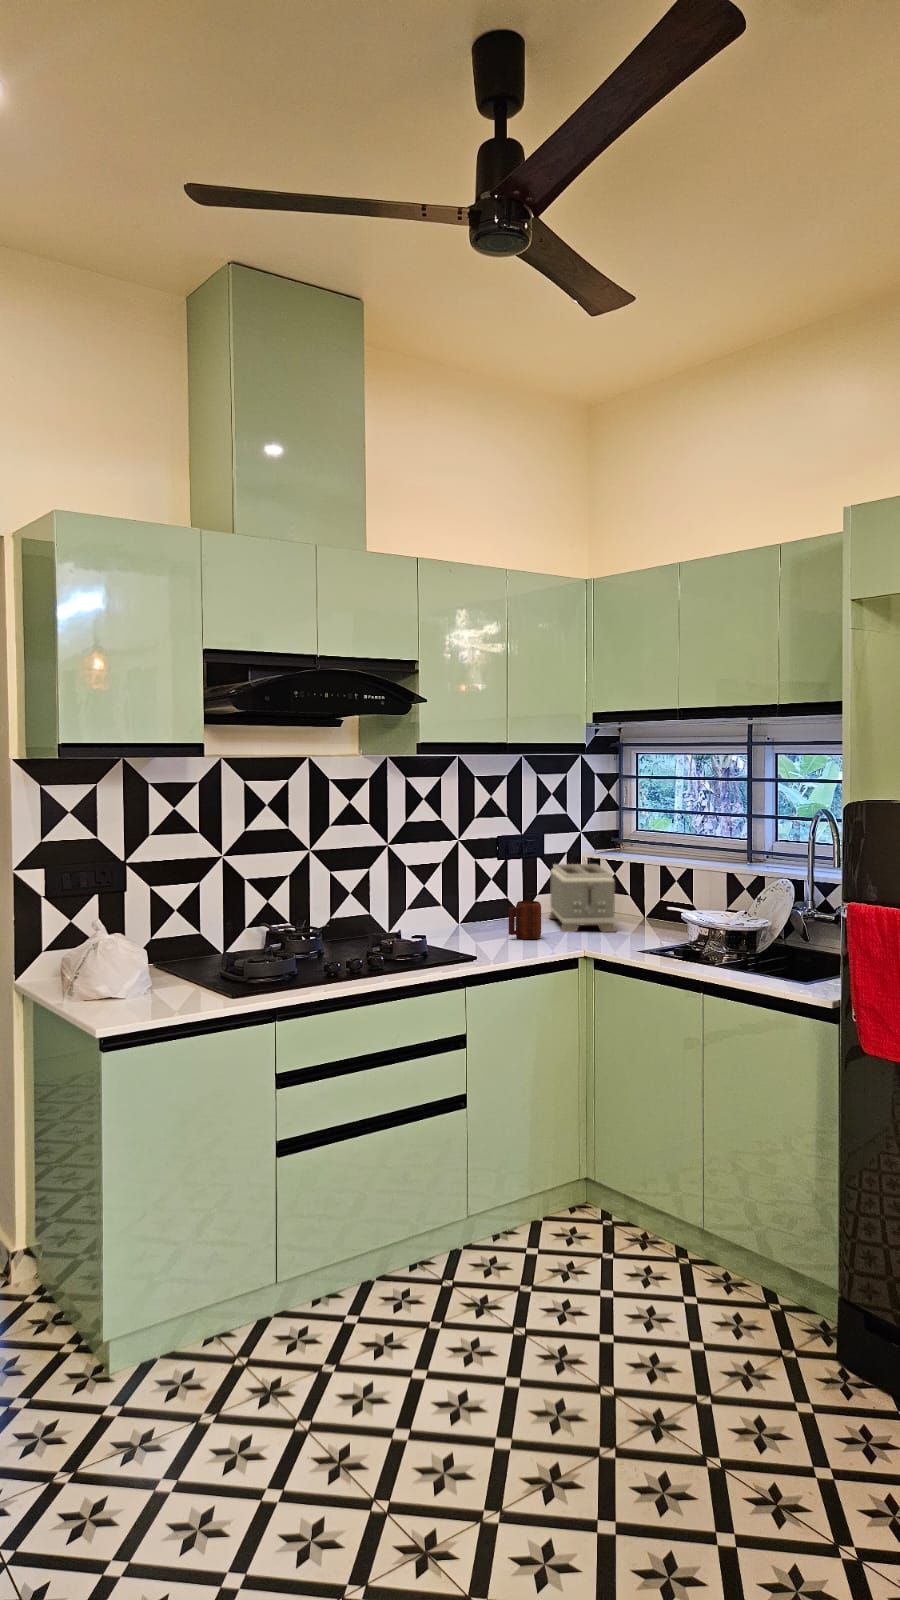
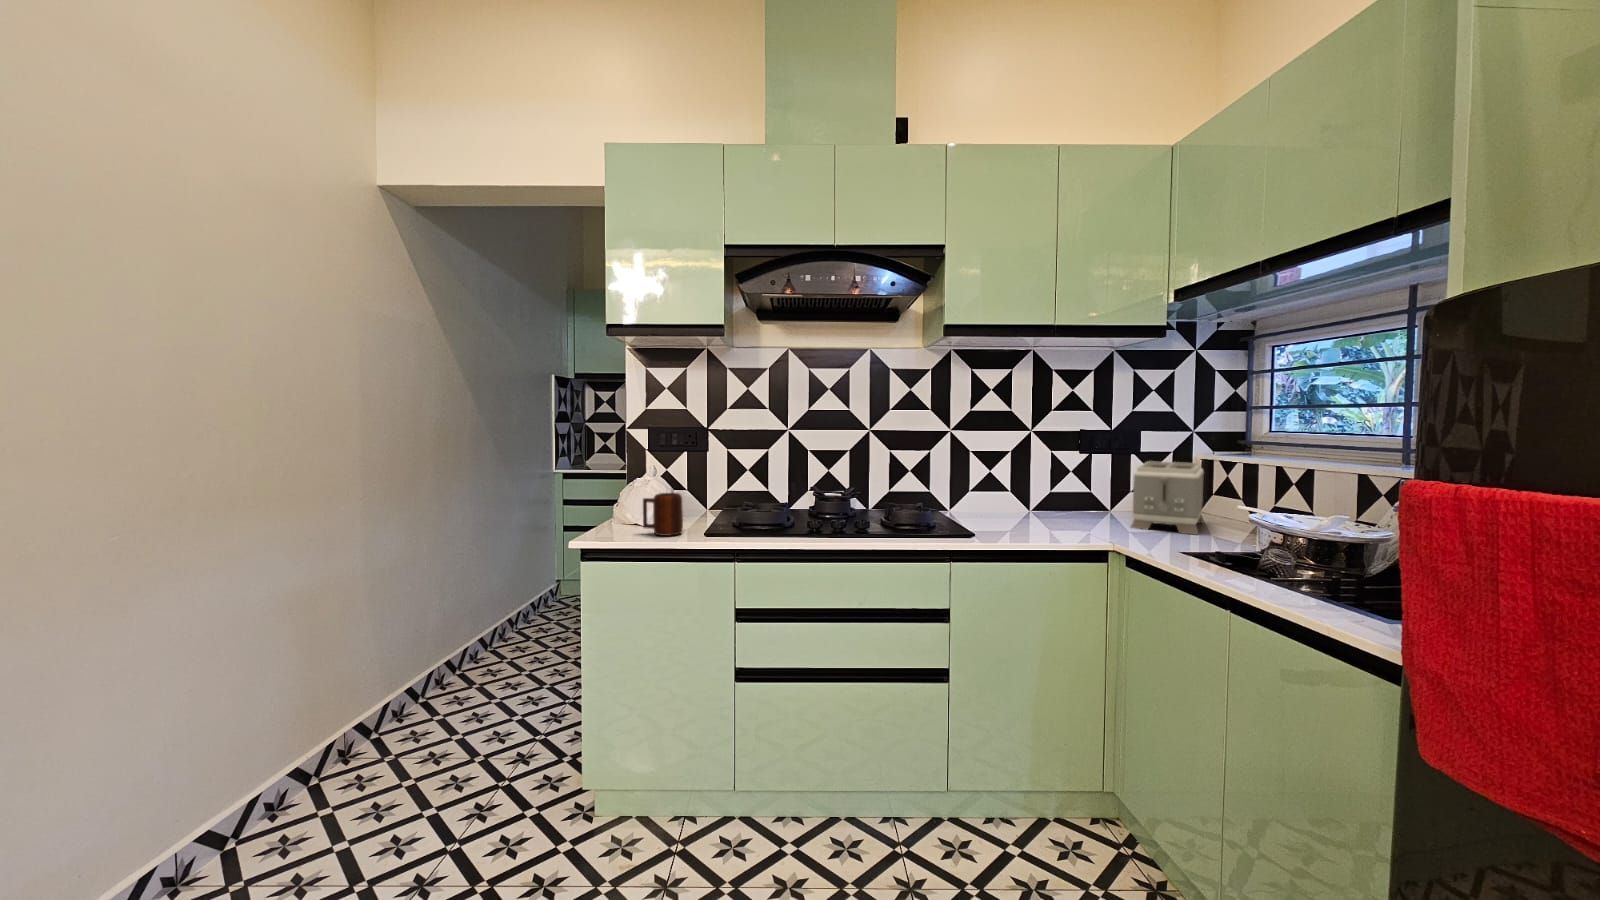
mug: present [509,901,541,939] -> present [643,493,683,536]

